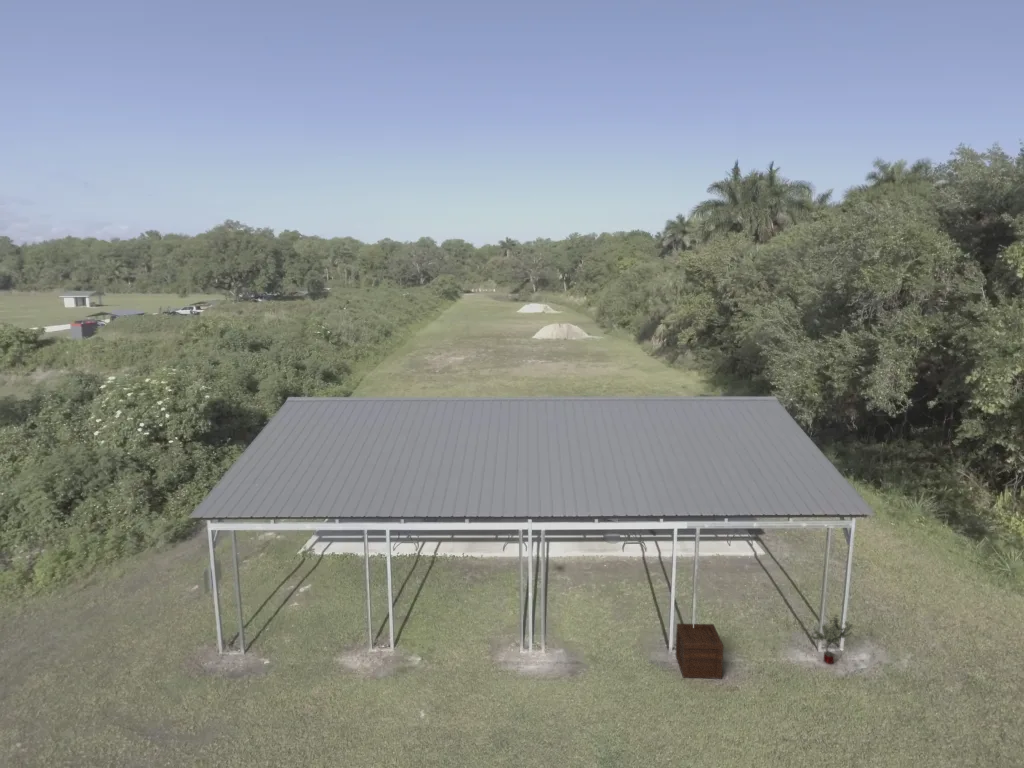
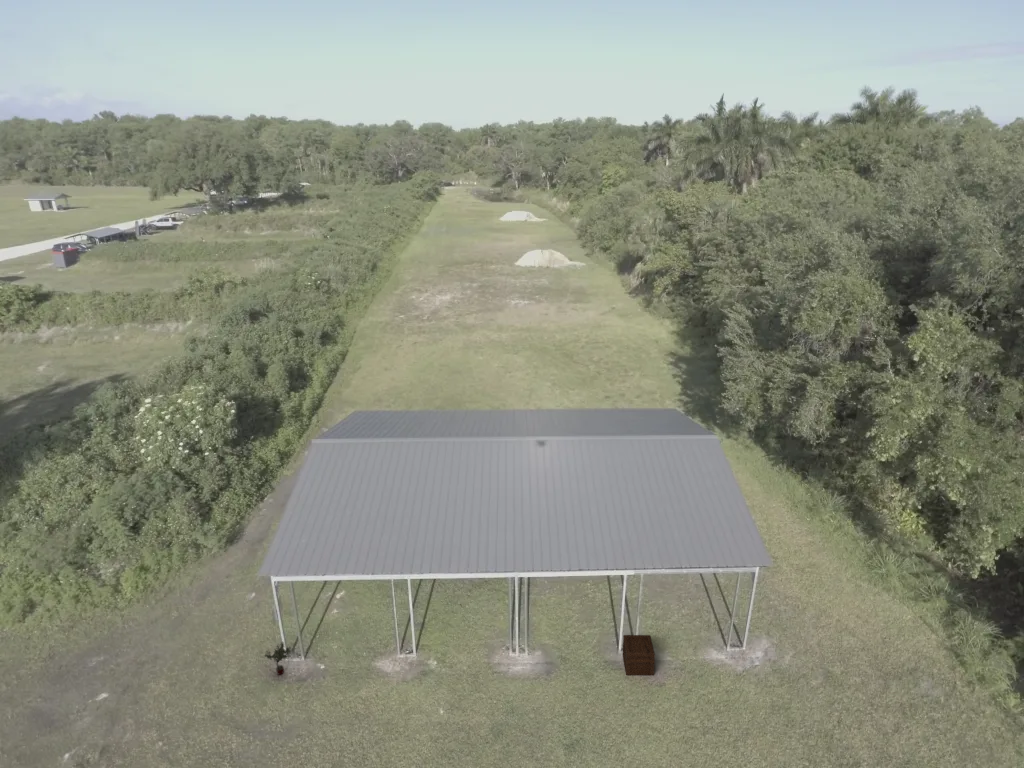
potted tree: present [810,615,852,664] -> present [265,642,290,675]

